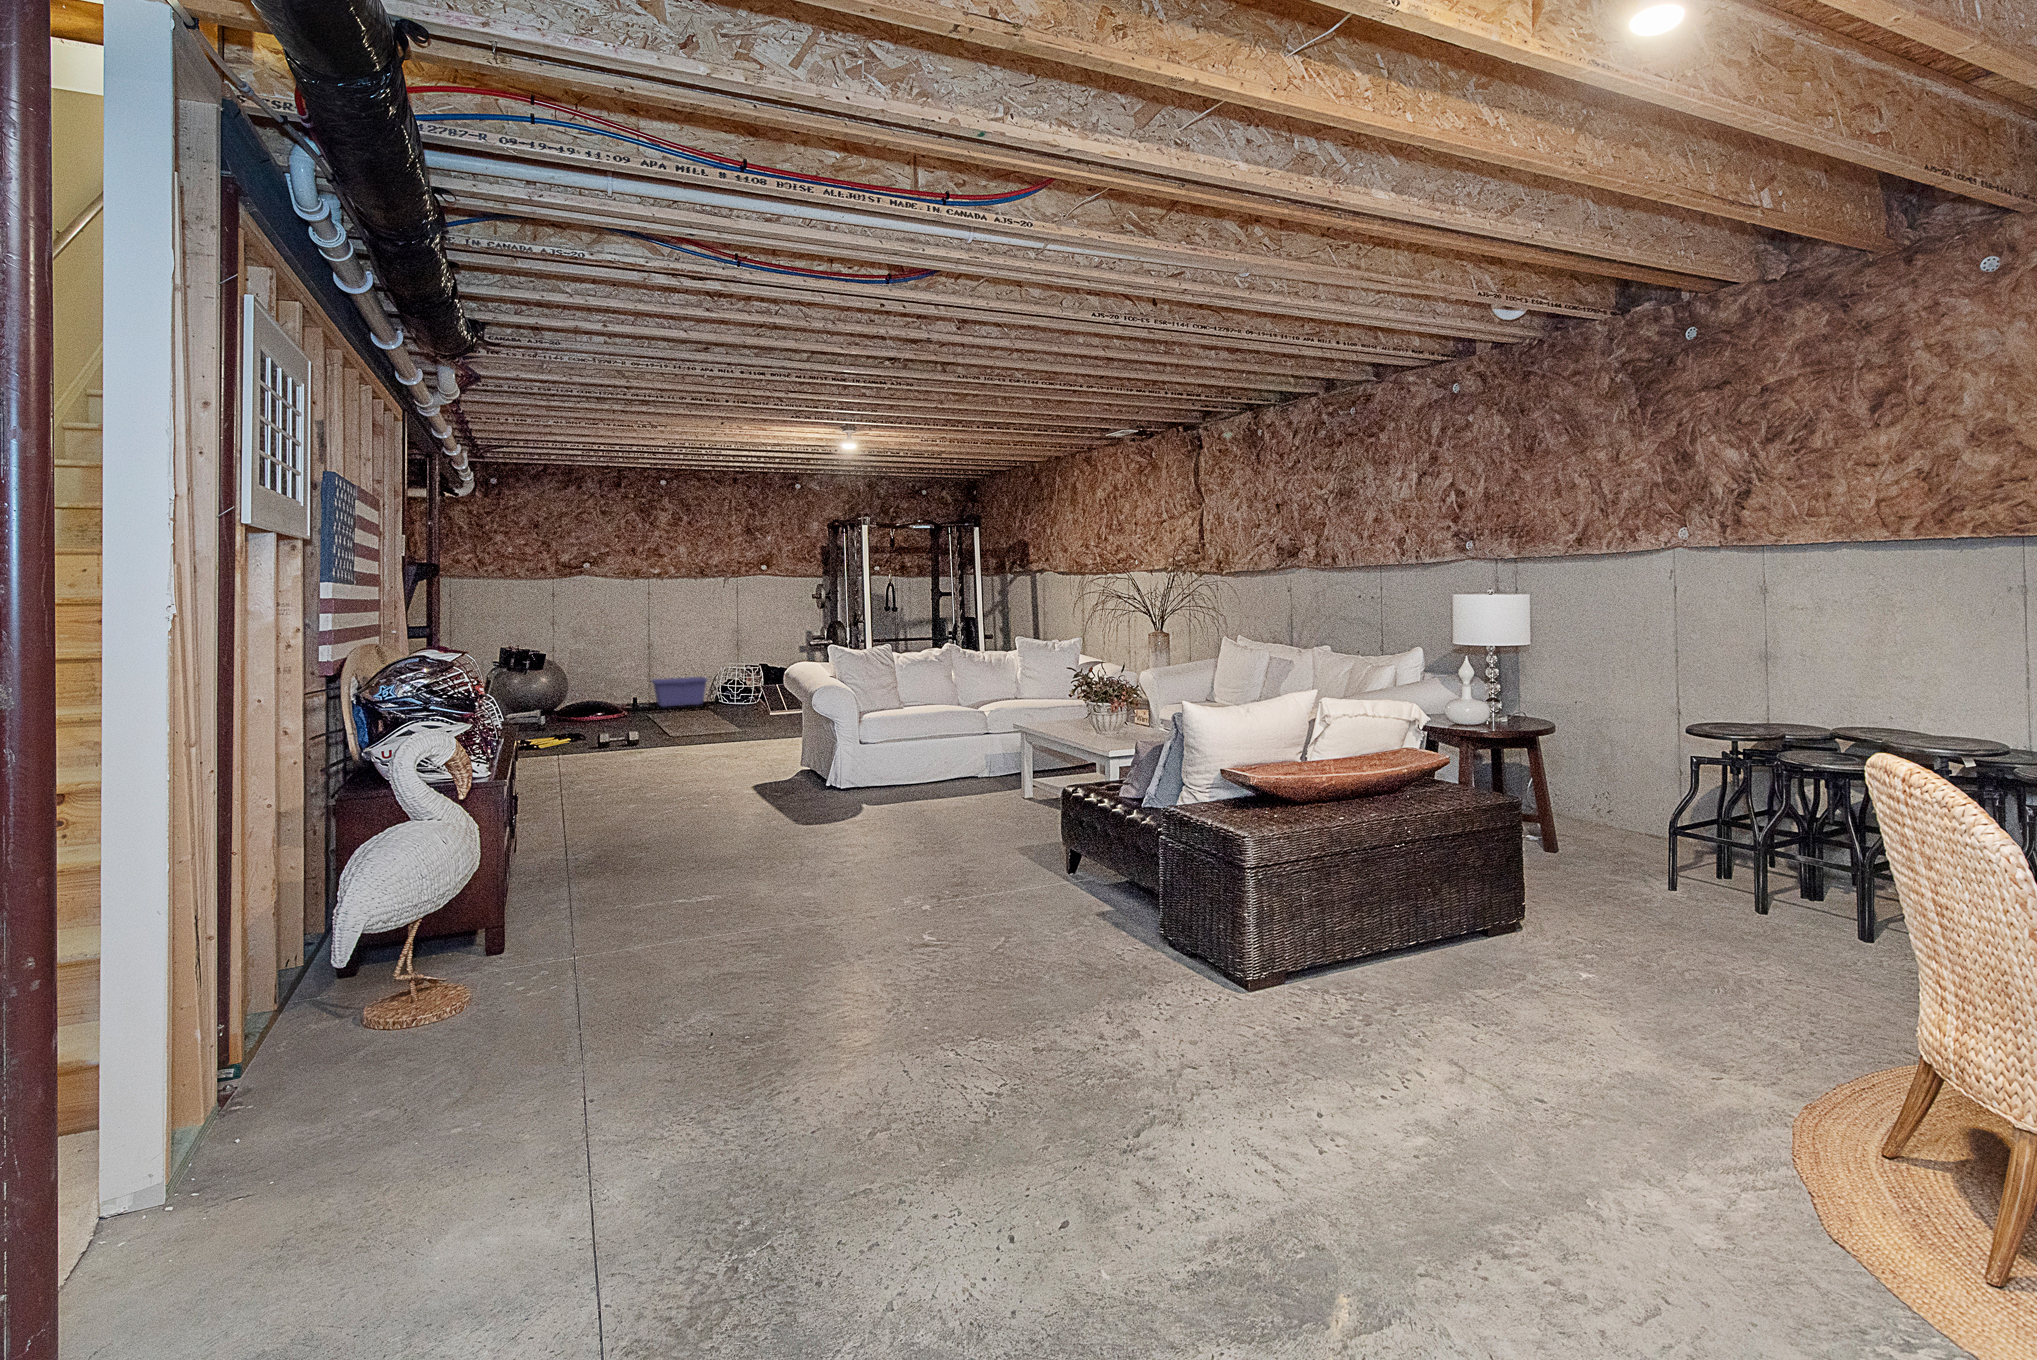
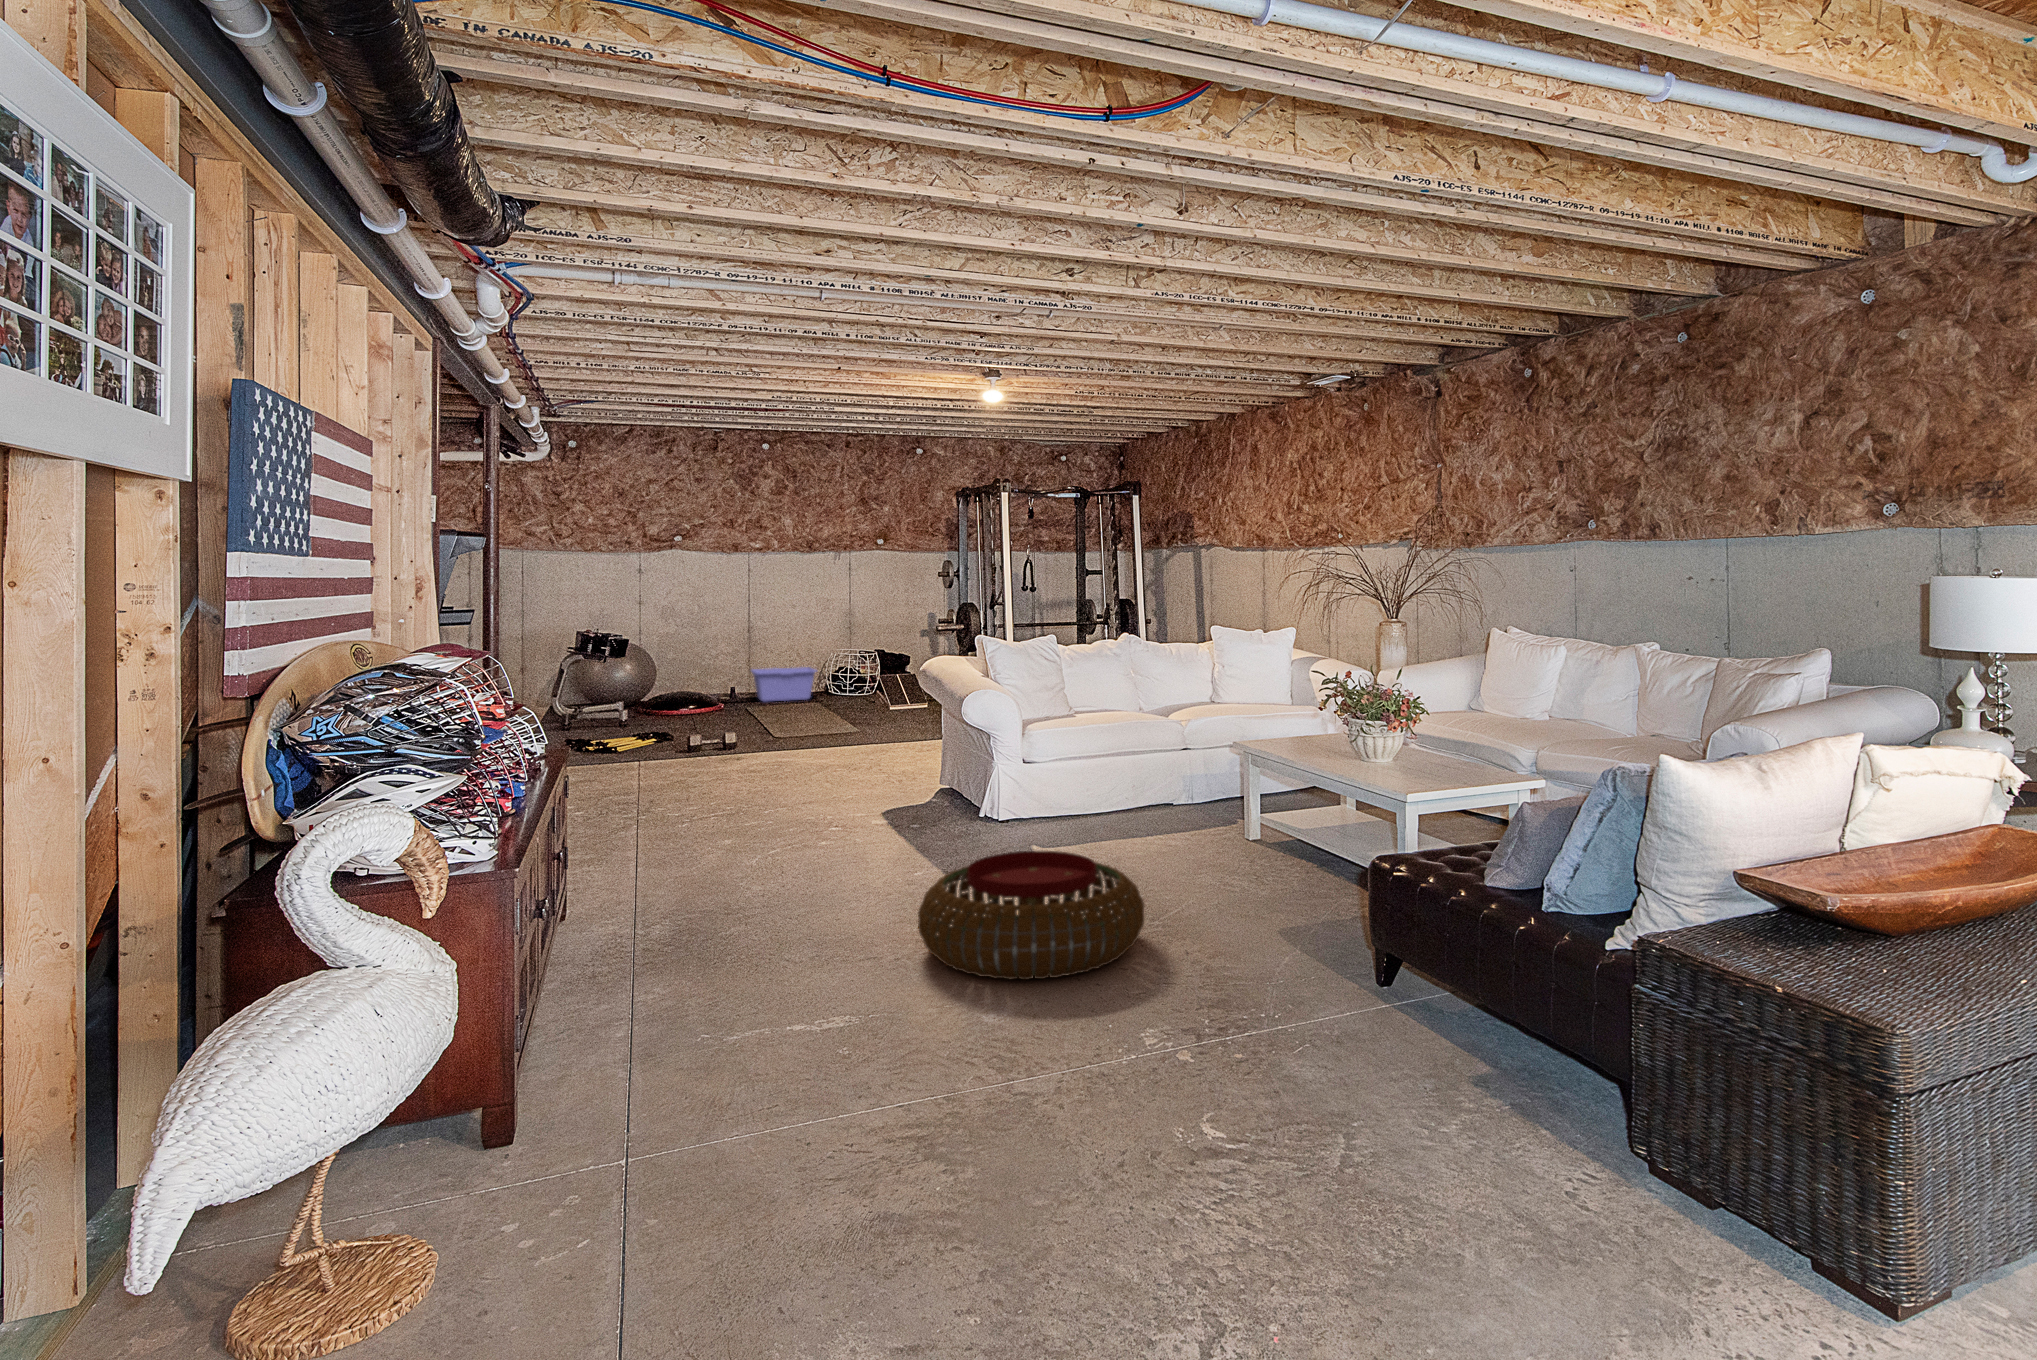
pouf: none [760,792,917,871] -> present [918,851,1144,980]

